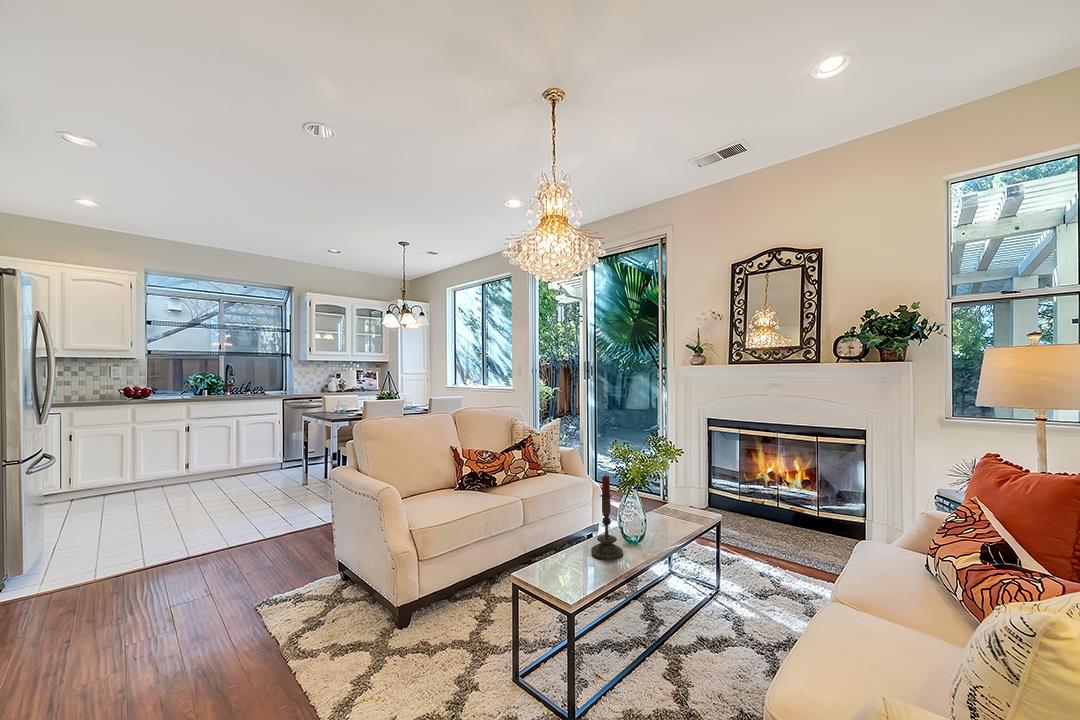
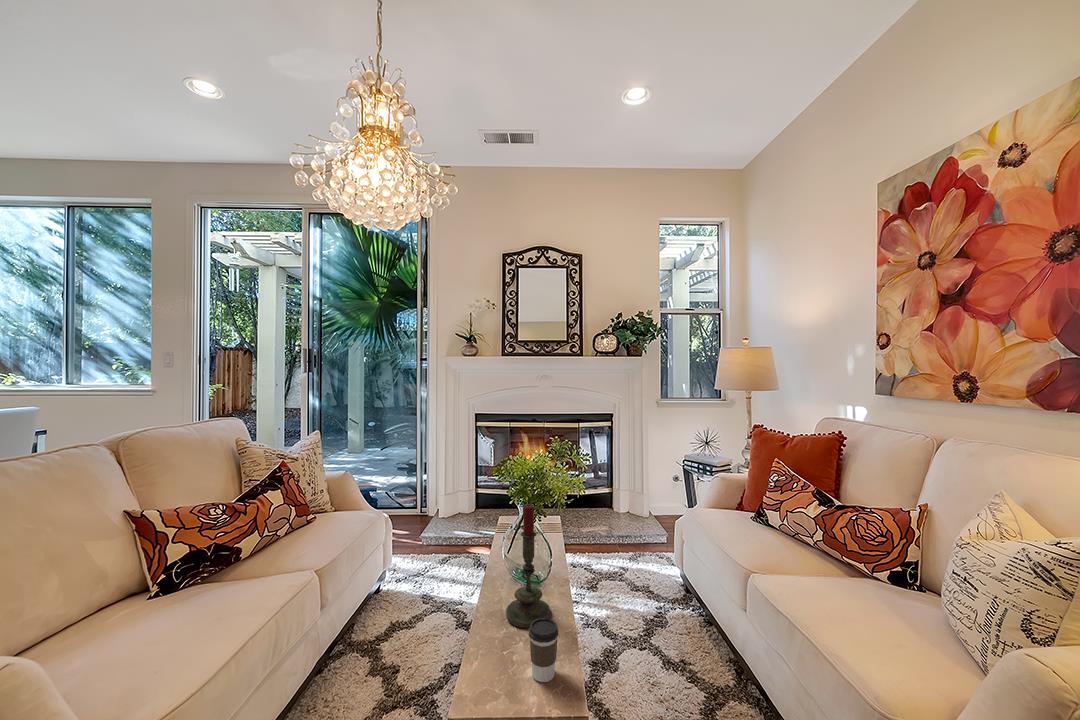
coffee cup: none [565,541,585,579] -> present [529,618,558,682]

